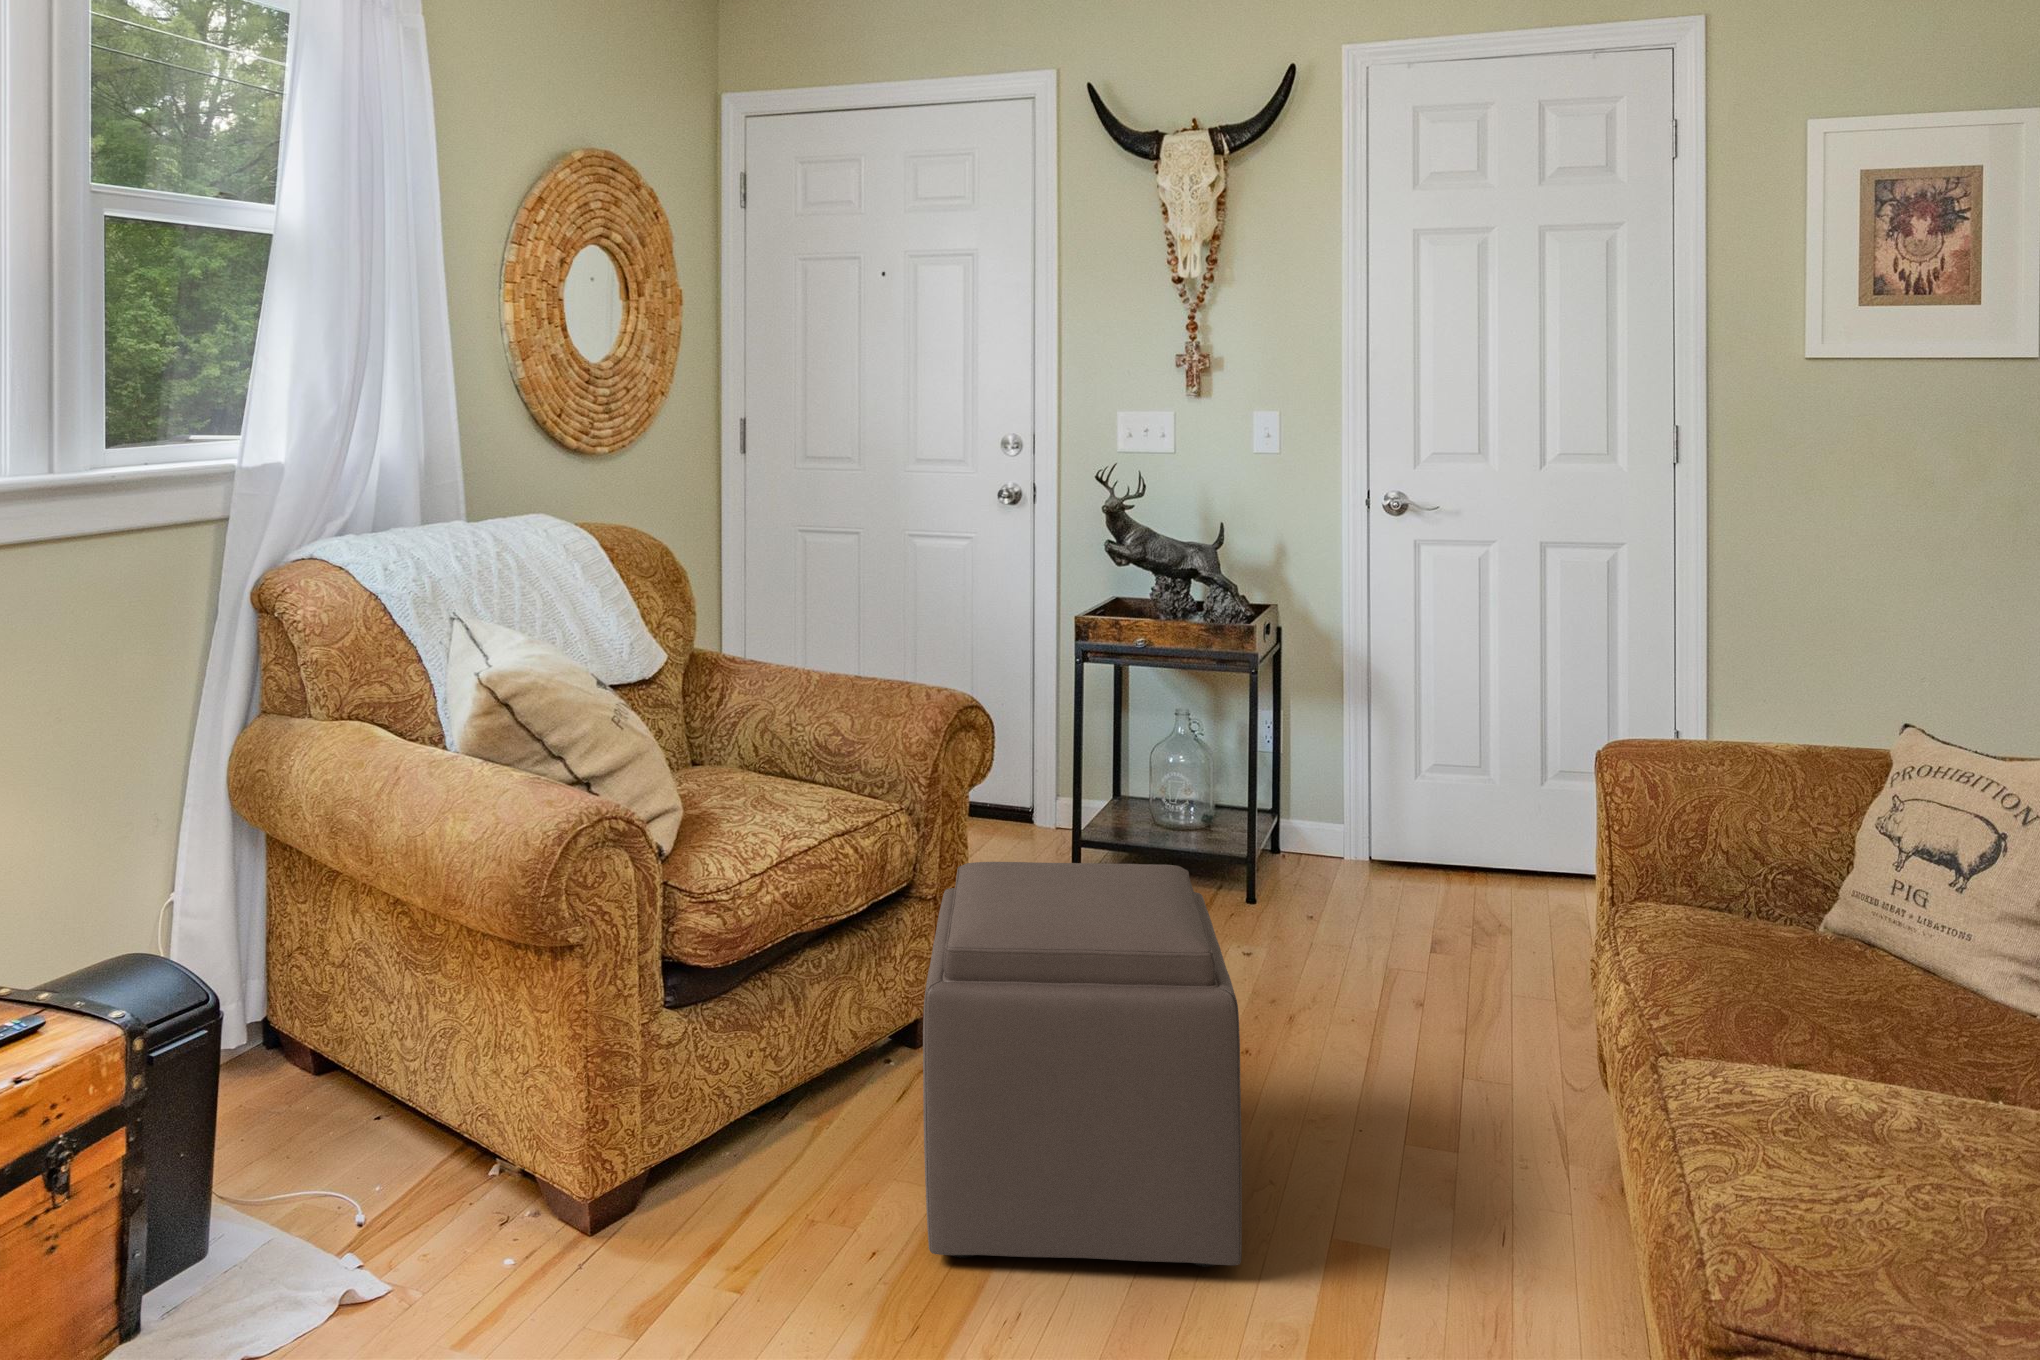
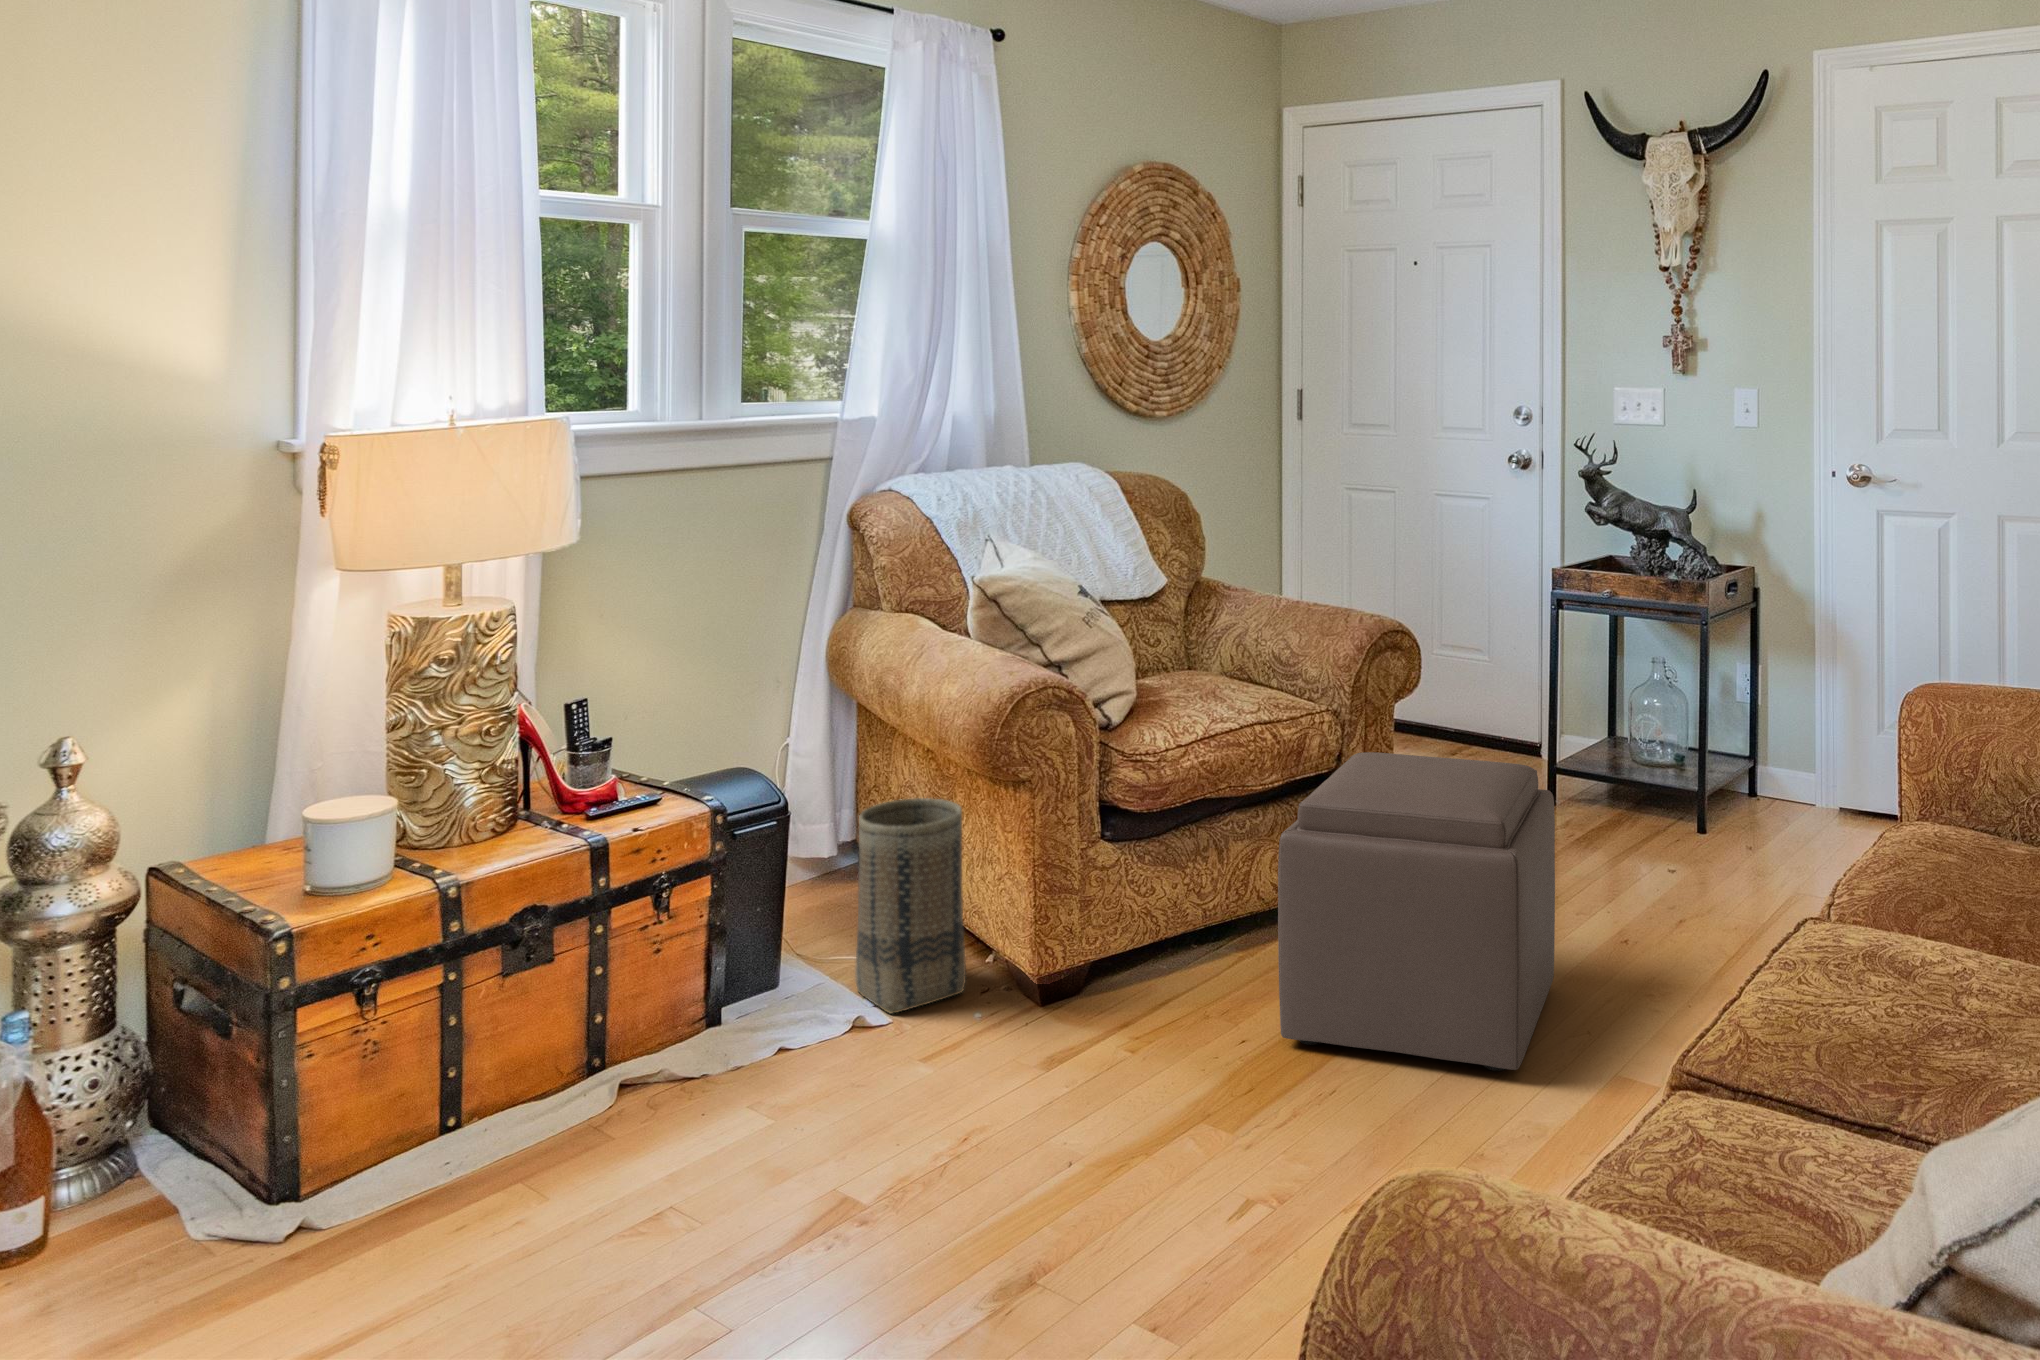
basket: none [324,971,481,1285] -> present [855,798,966,1014]

